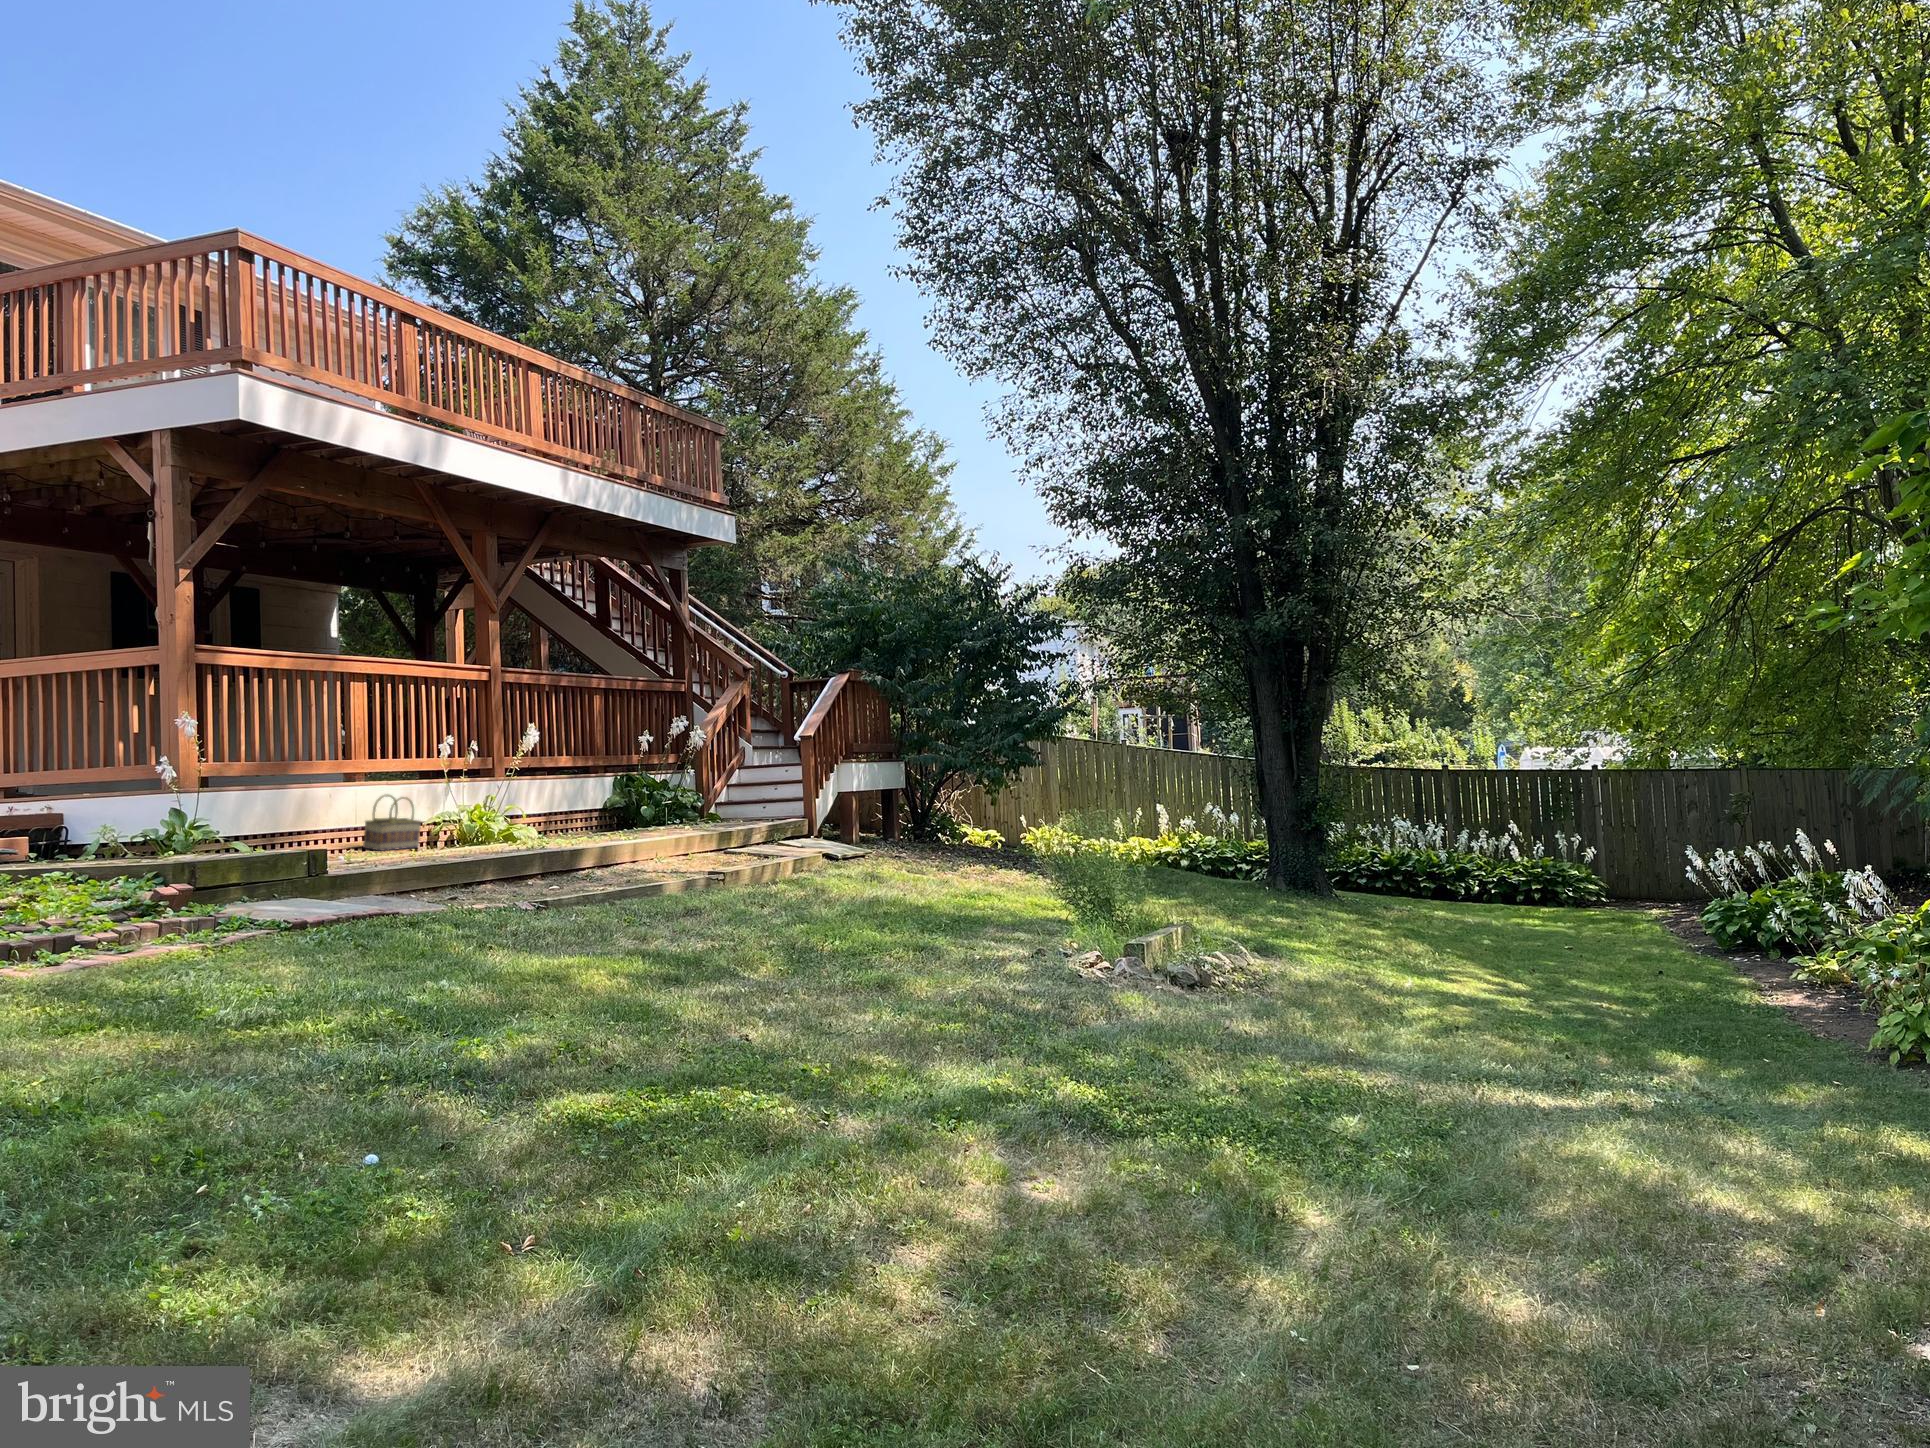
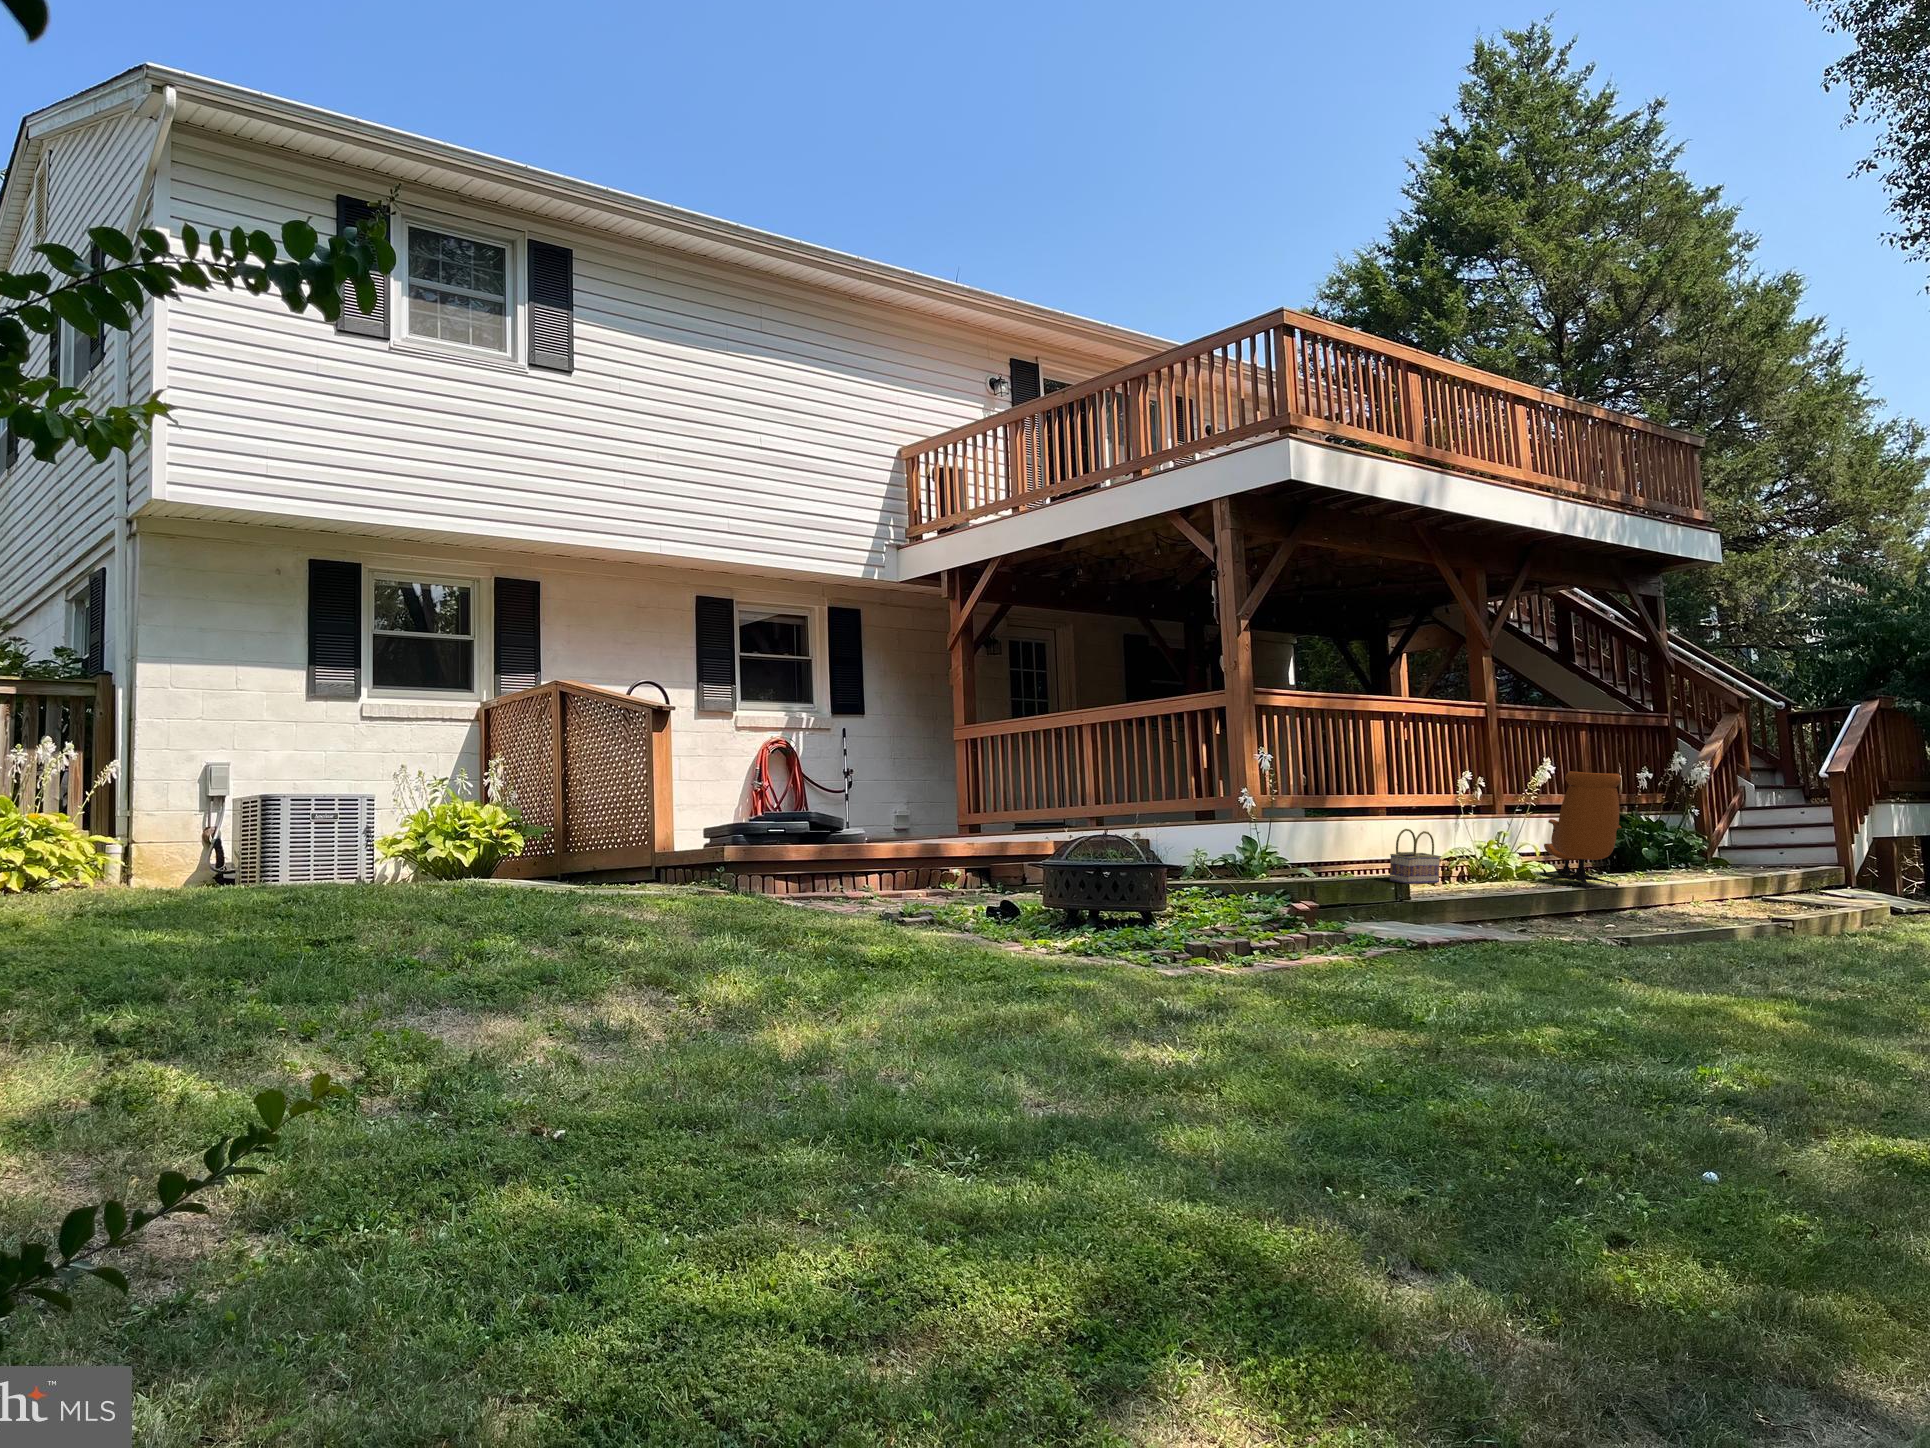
lounge chair: none [537,738,610,847] -> present [1540,771,1621,888]

